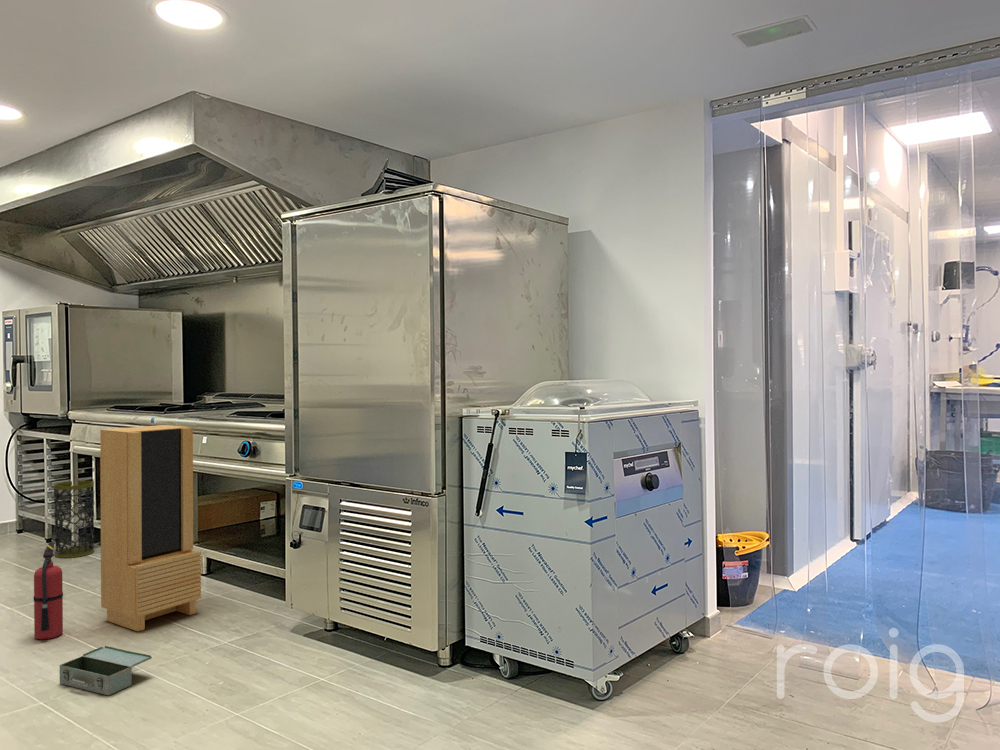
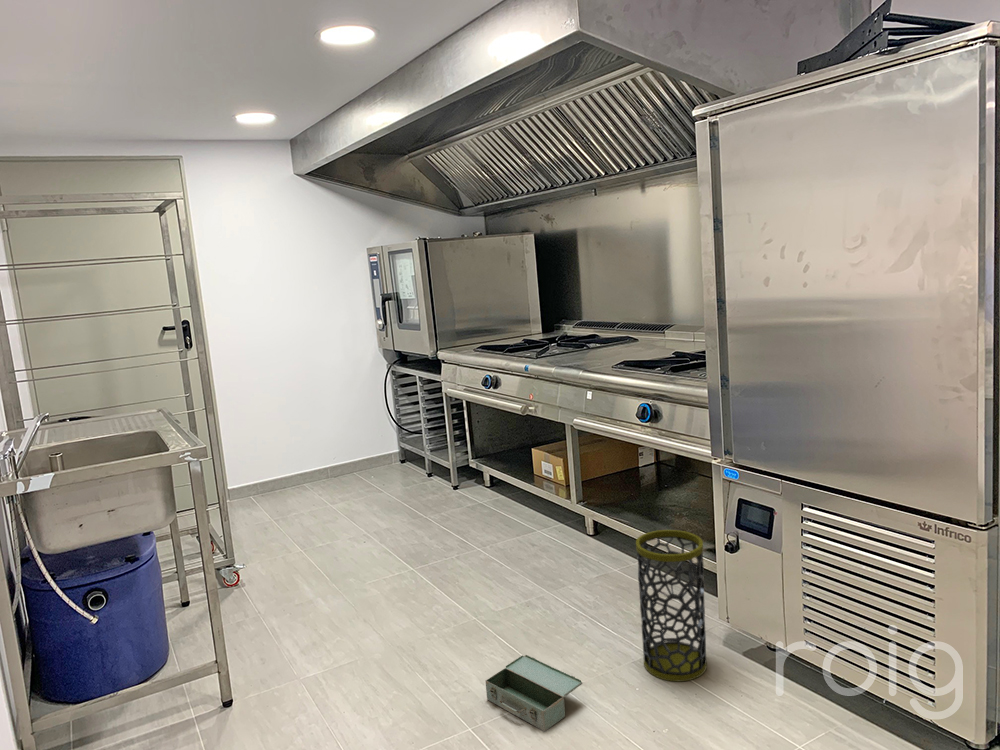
storage cabinet: present [100,425,201,631] -> none [488,382,607,621]
trash can: present [54,481,94,558] -> present [636,530,707,681]
fire extinguisher: present [34,542,63,639] -> none [440,518,472,622]

